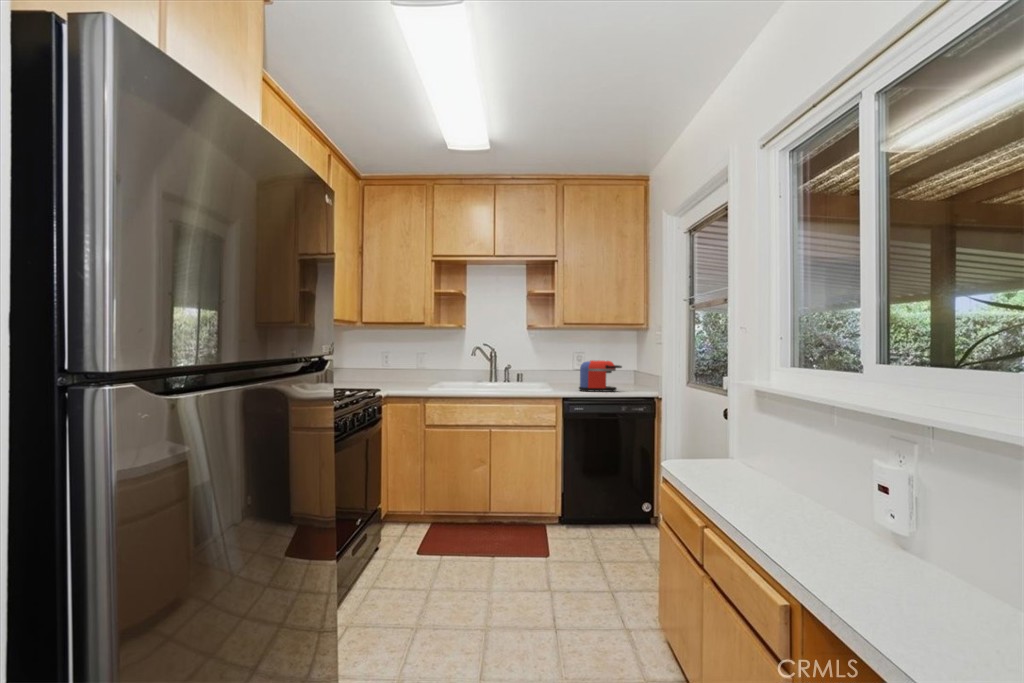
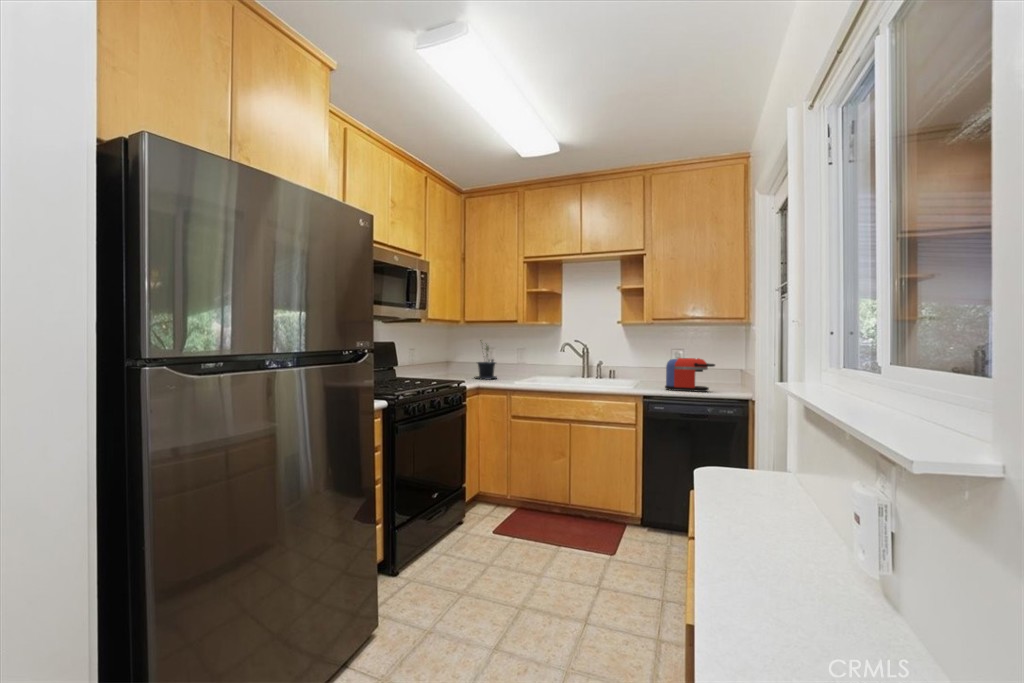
potted plant: none [375,342,405,387] -> present [475,340,497,380]

